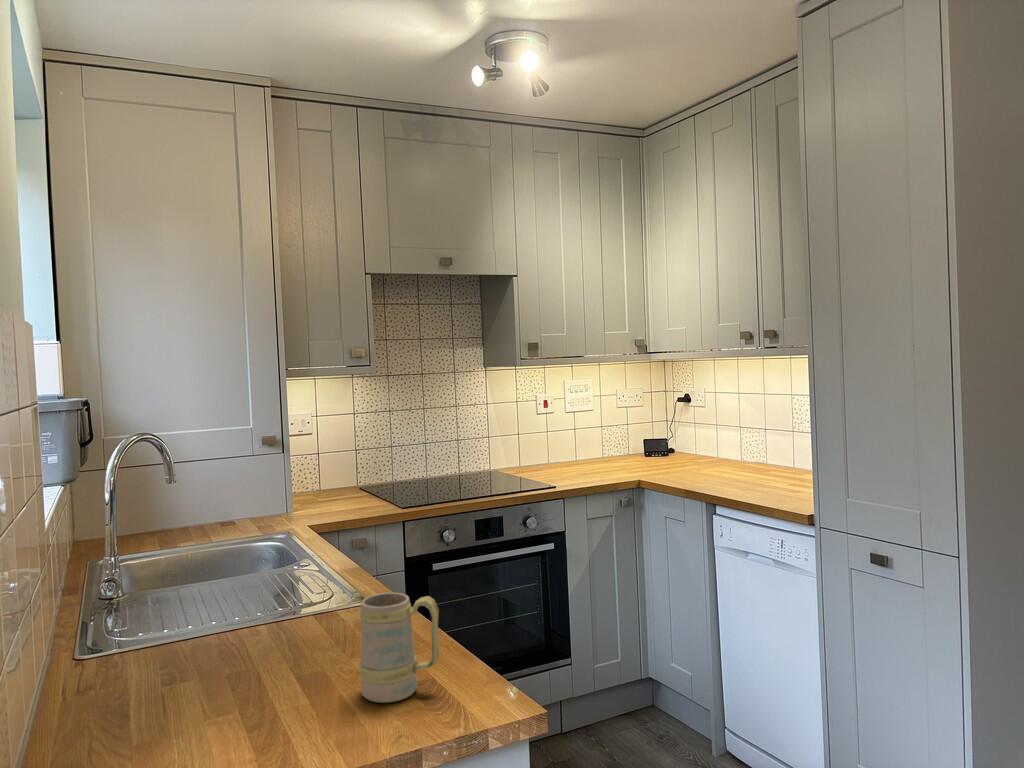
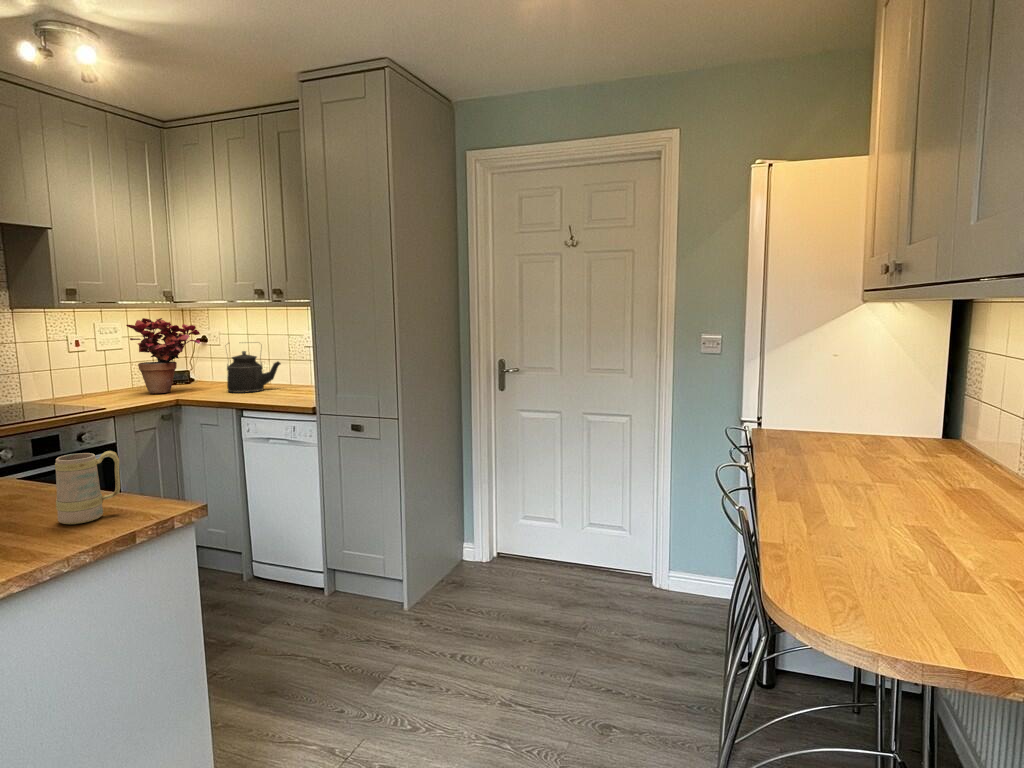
potted plant: none [588,373,675,469] -> present [126,318,200,393]
kettle: none [702,405,779,477] -> present [227,351,281,393]

